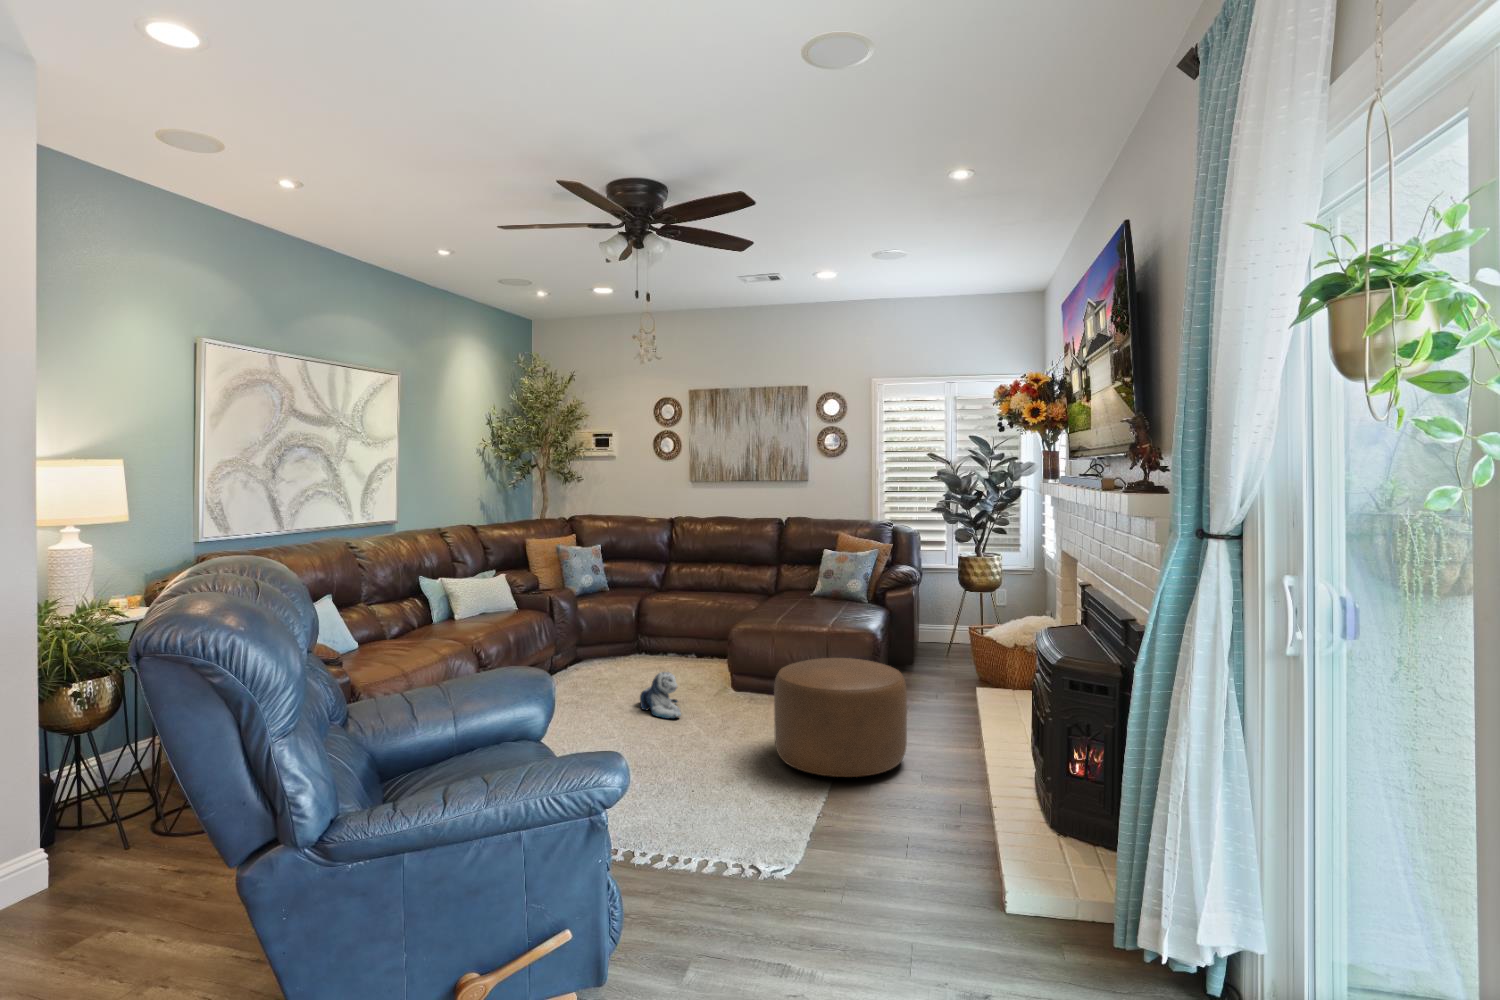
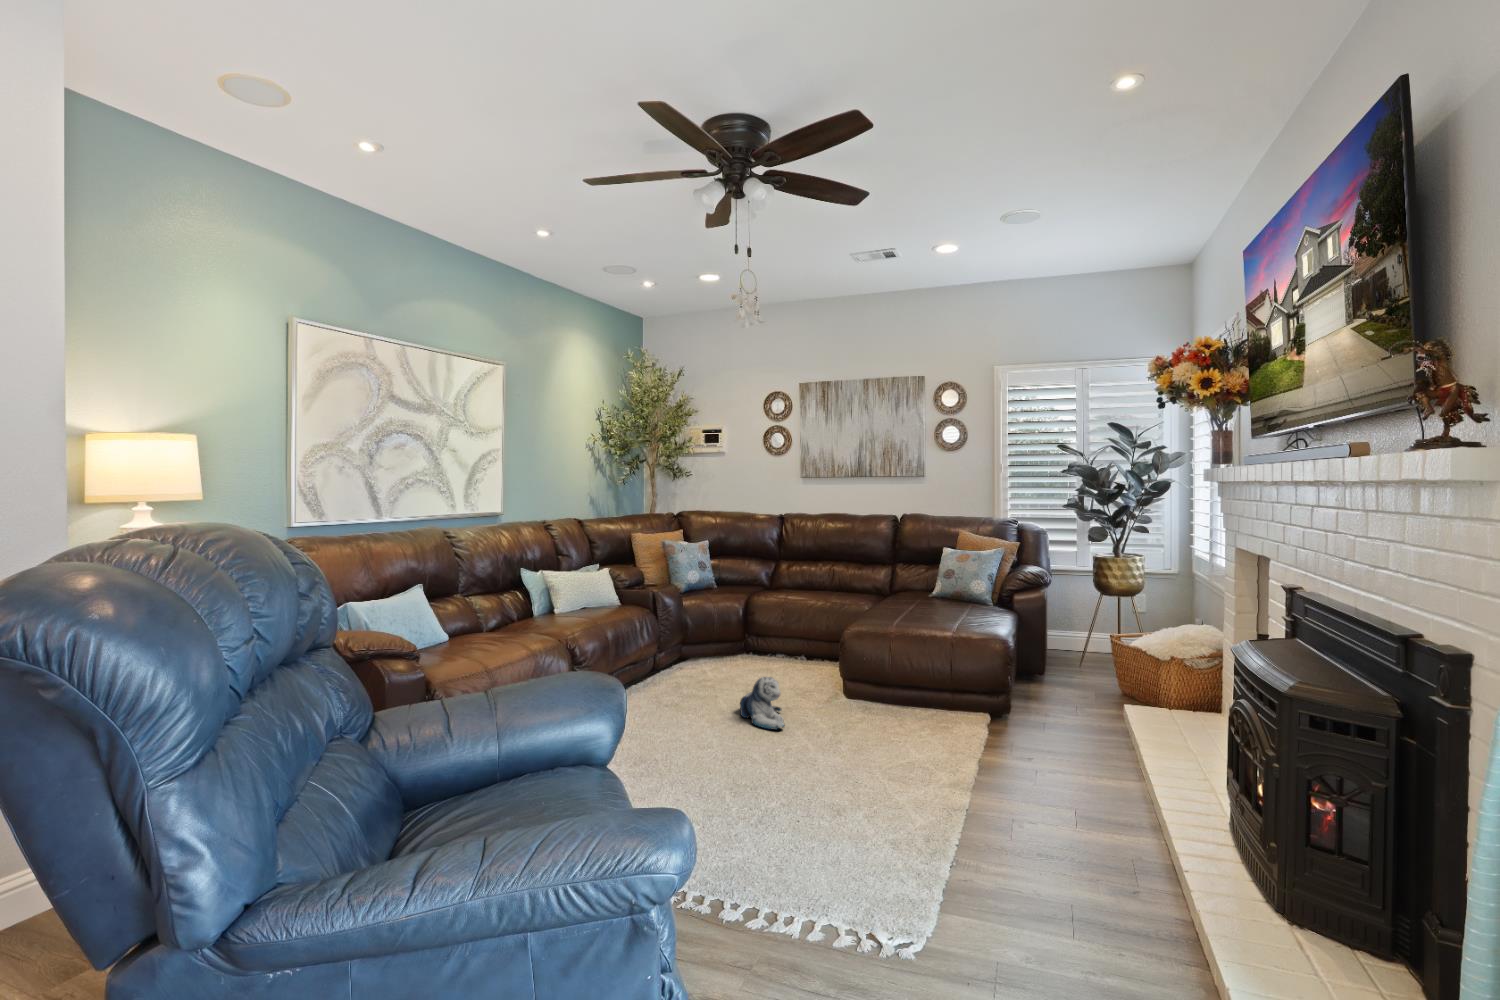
ottoman: present [774,658,907,777] -> none [893,669,1059,820]

